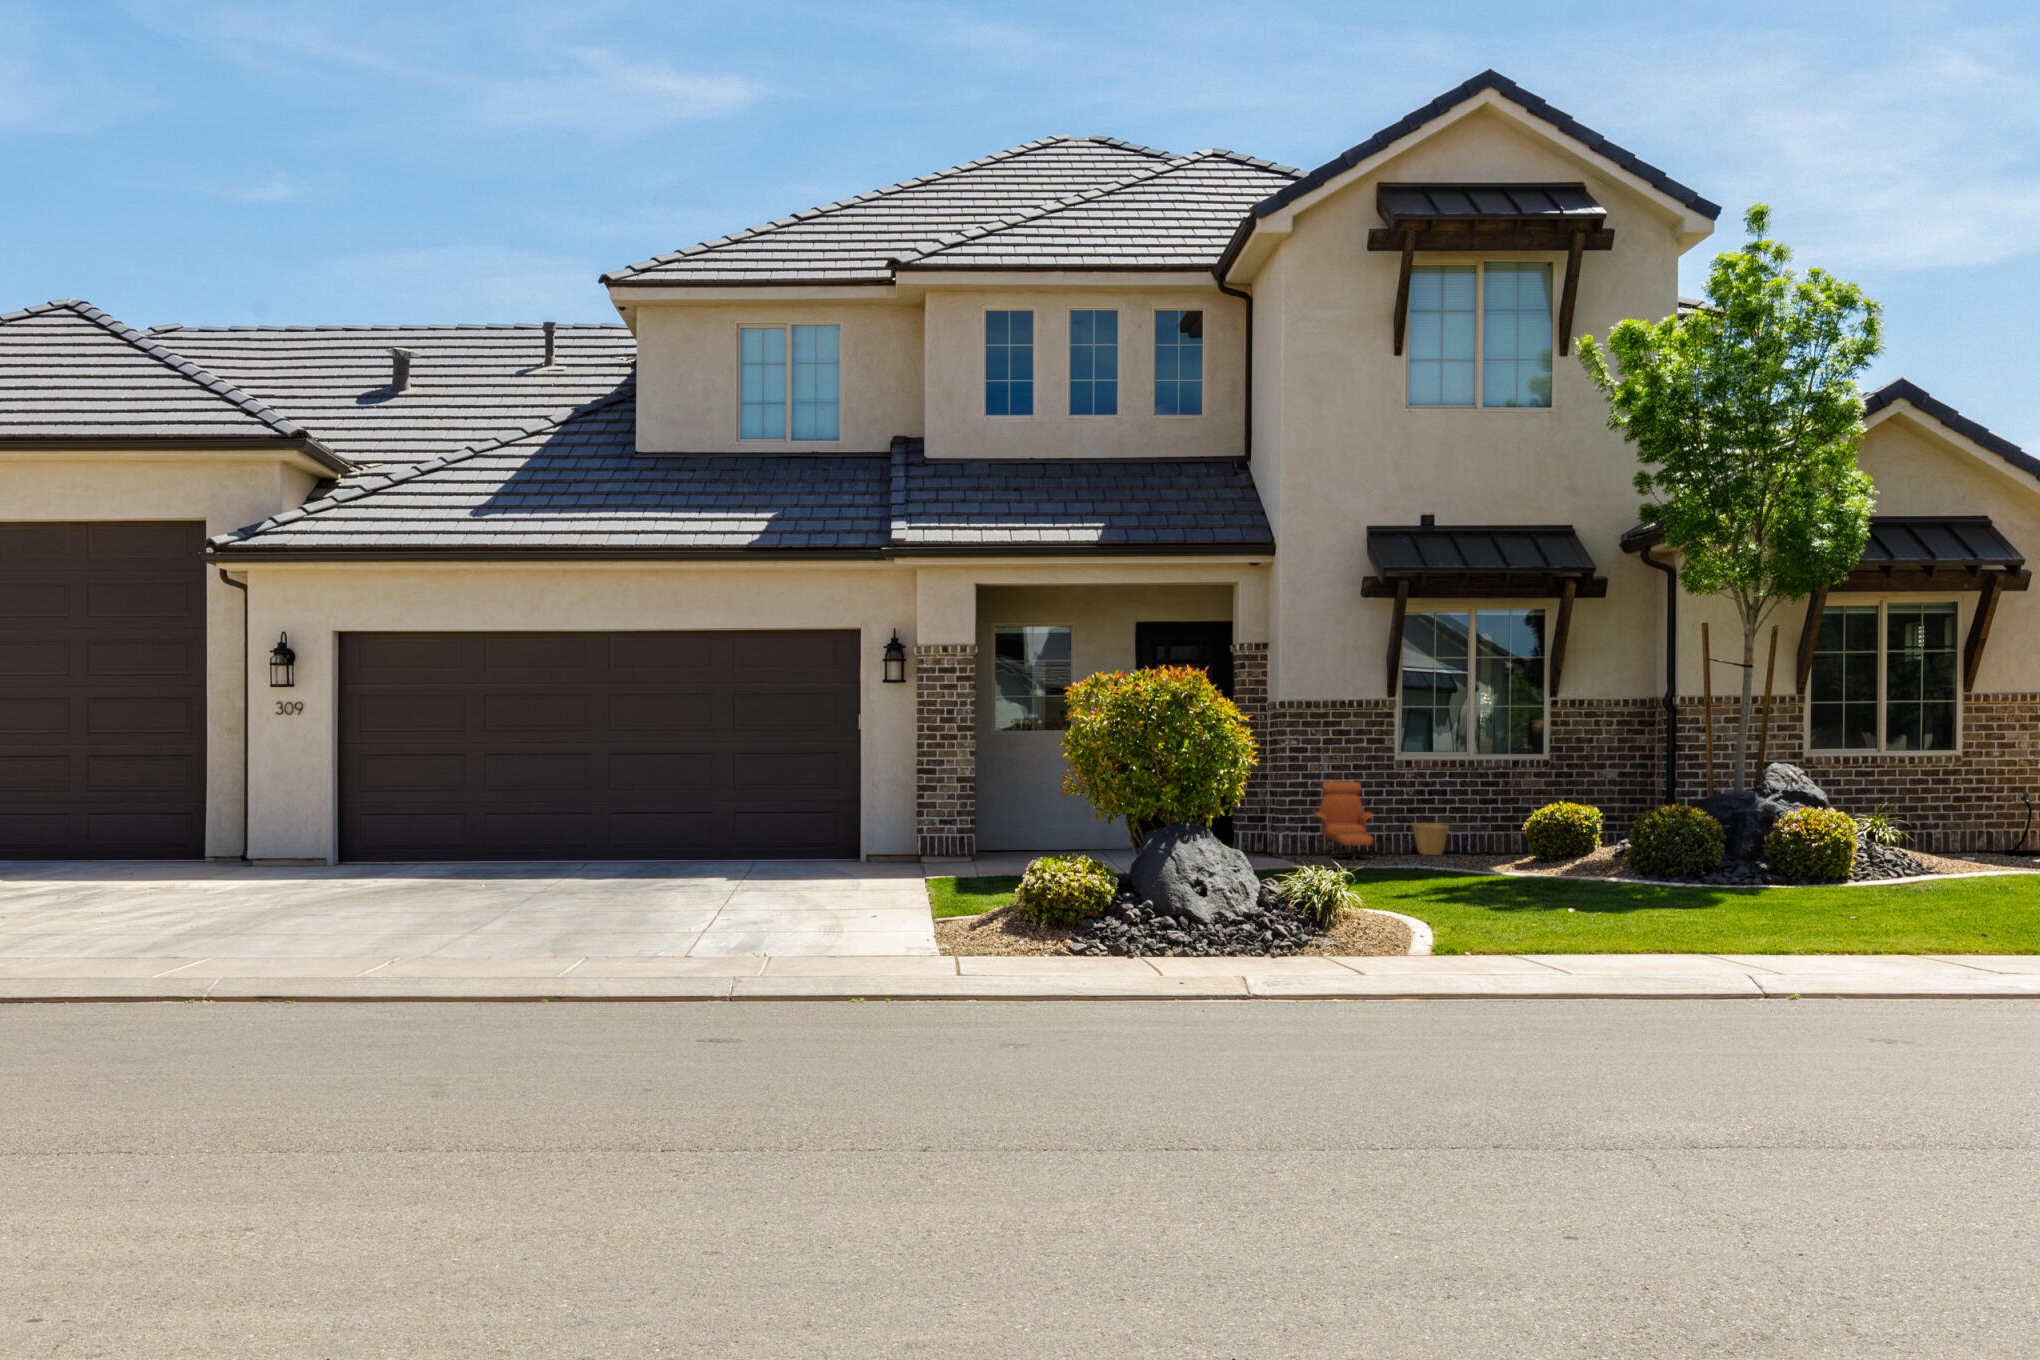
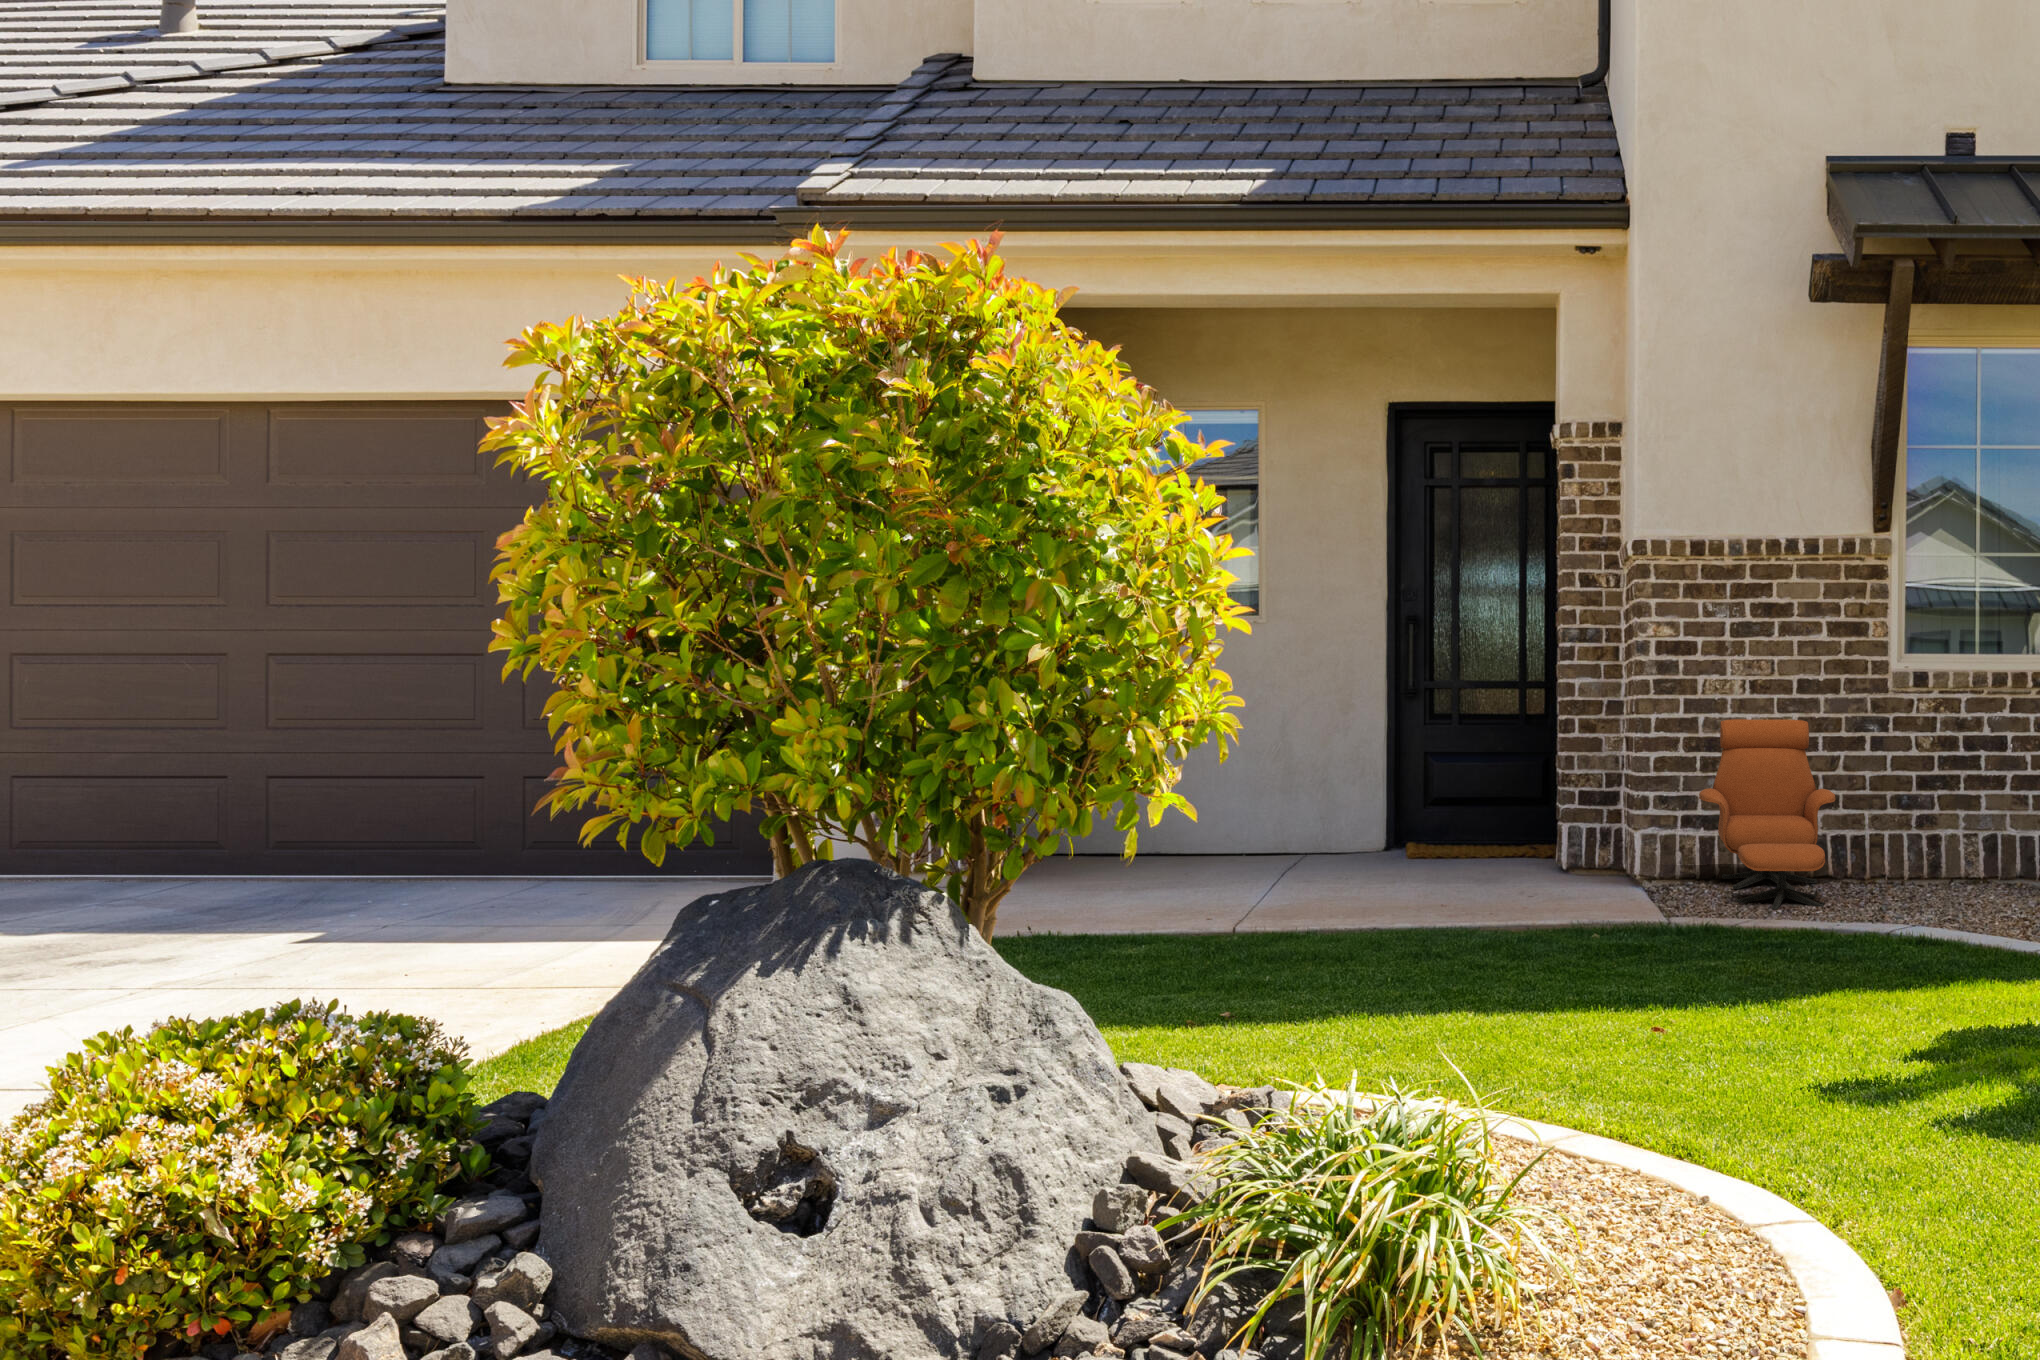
basket: present [1410,823,1450,855] -> none [1922,812,2012,888]

